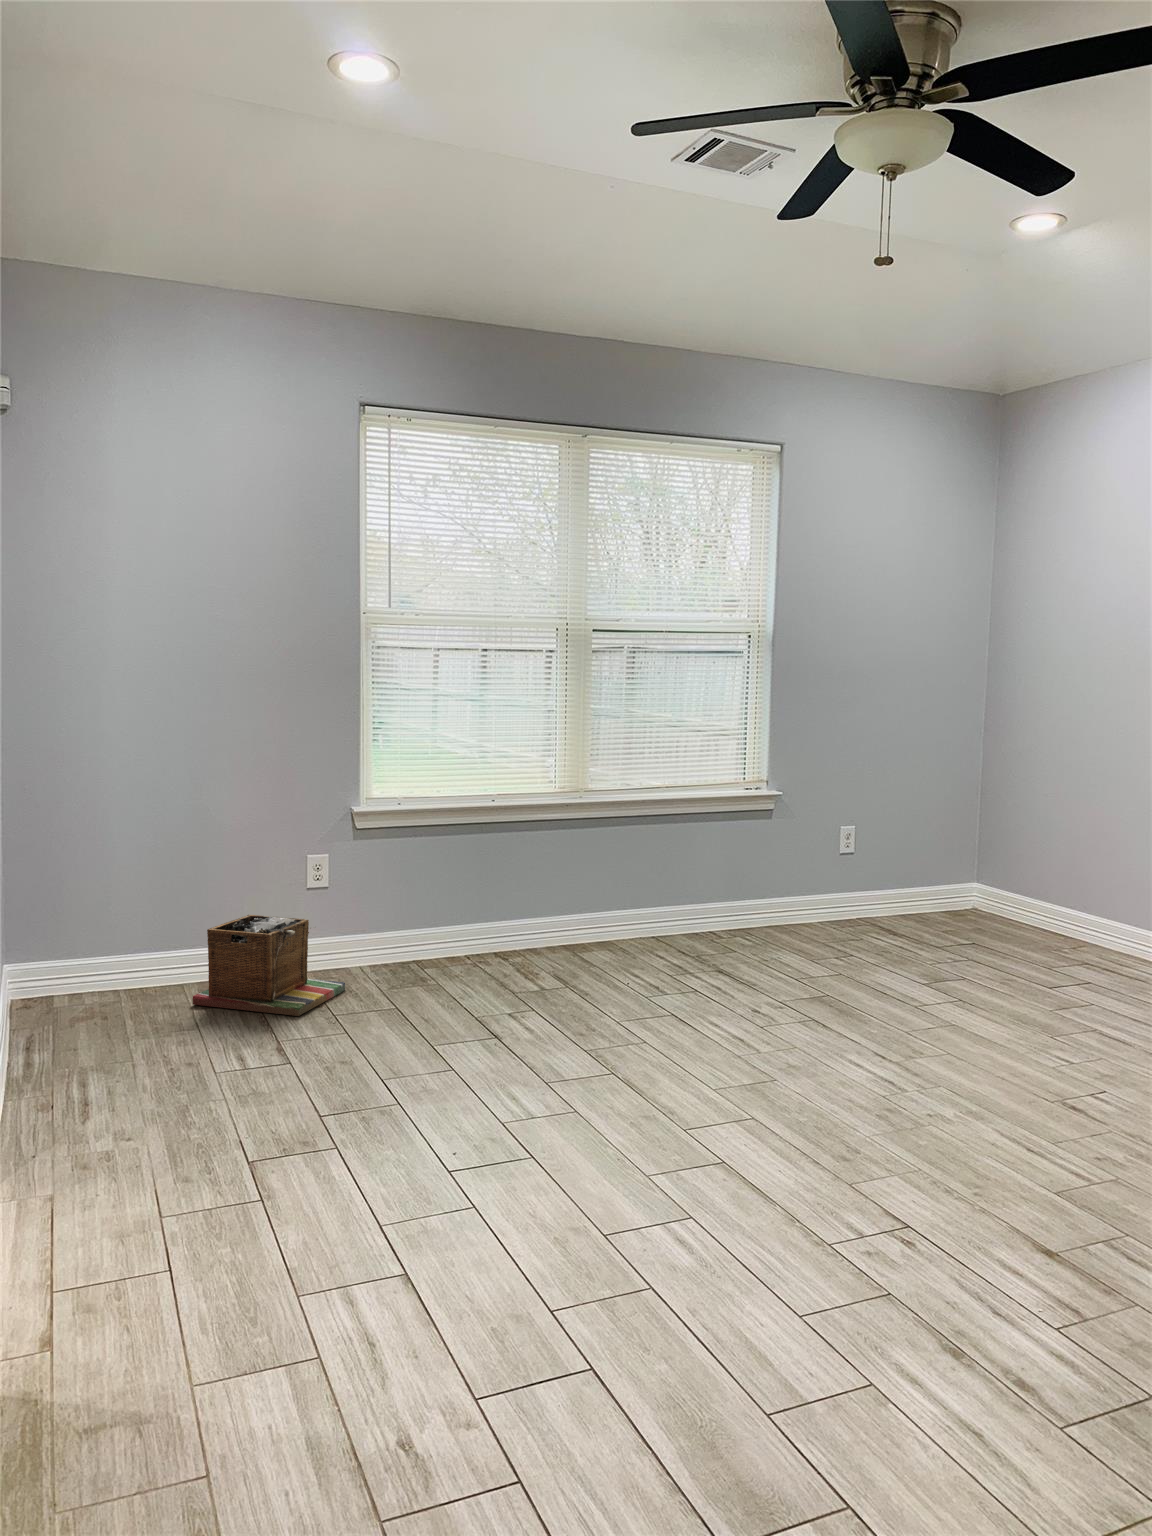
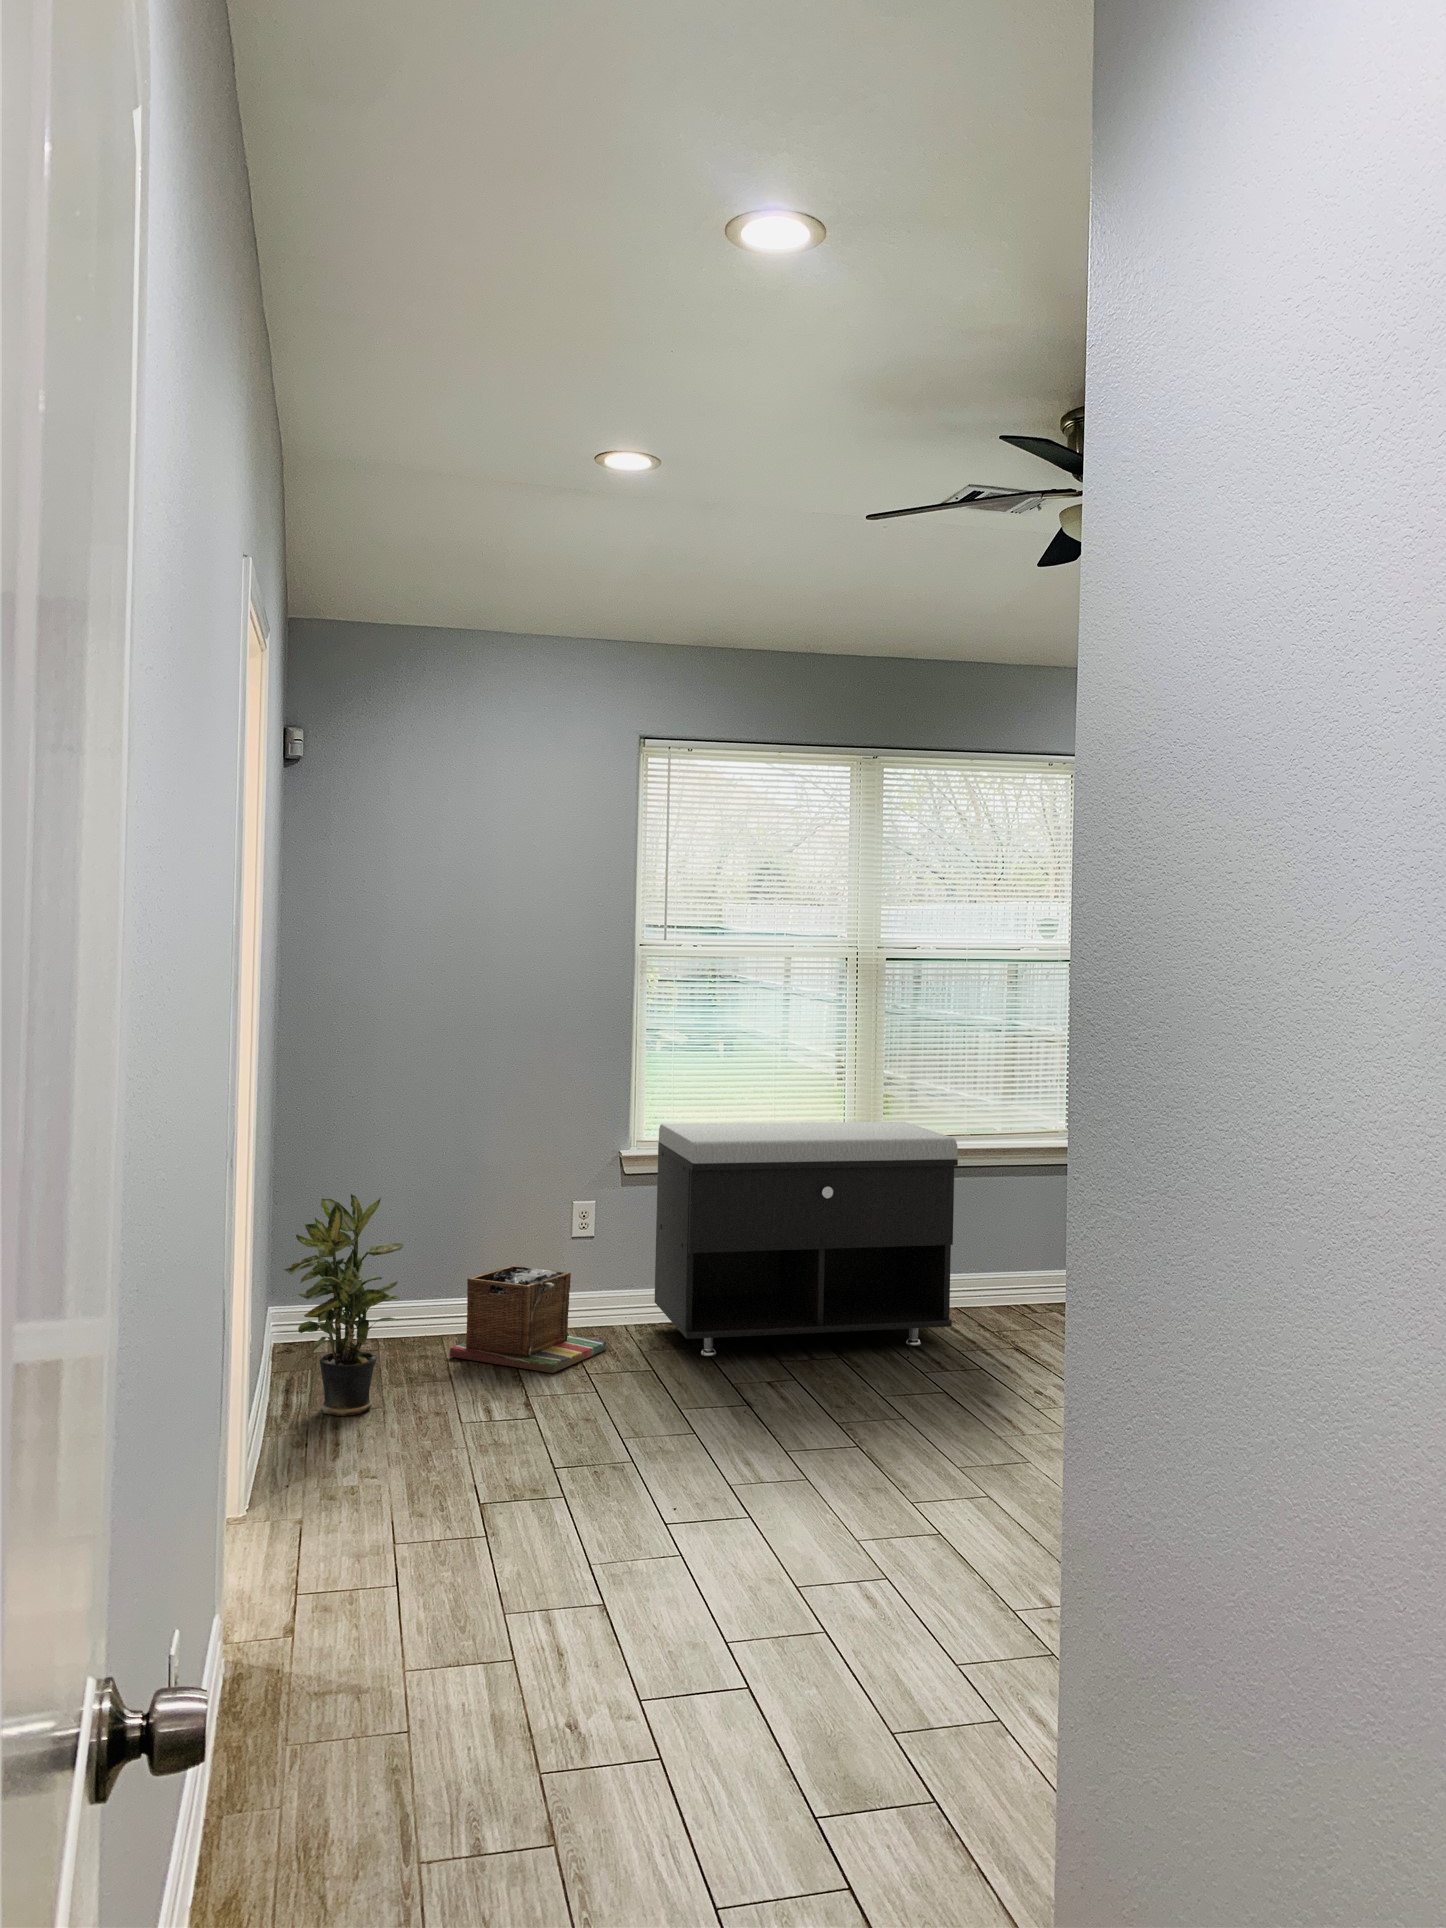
storage bench: none [386,771,672,992] -> present [654,1122,958,1356]
potted plant: none [15,849,145,1073] -> present [283,1194,403,1416]

